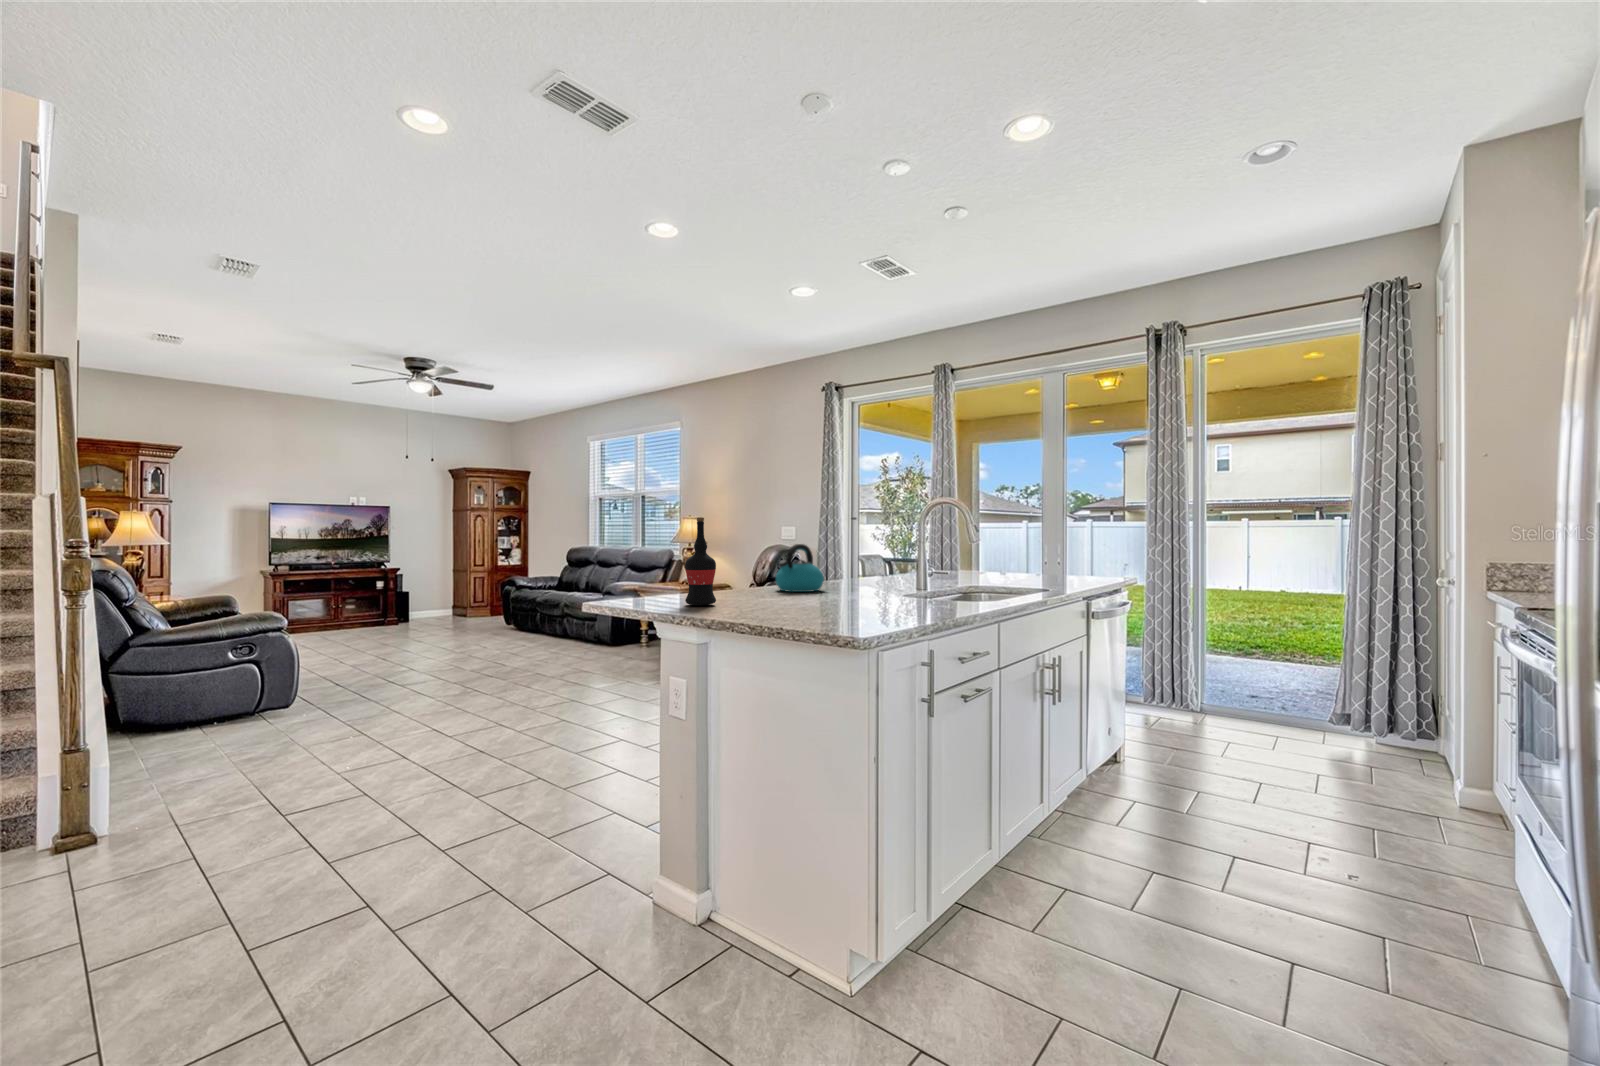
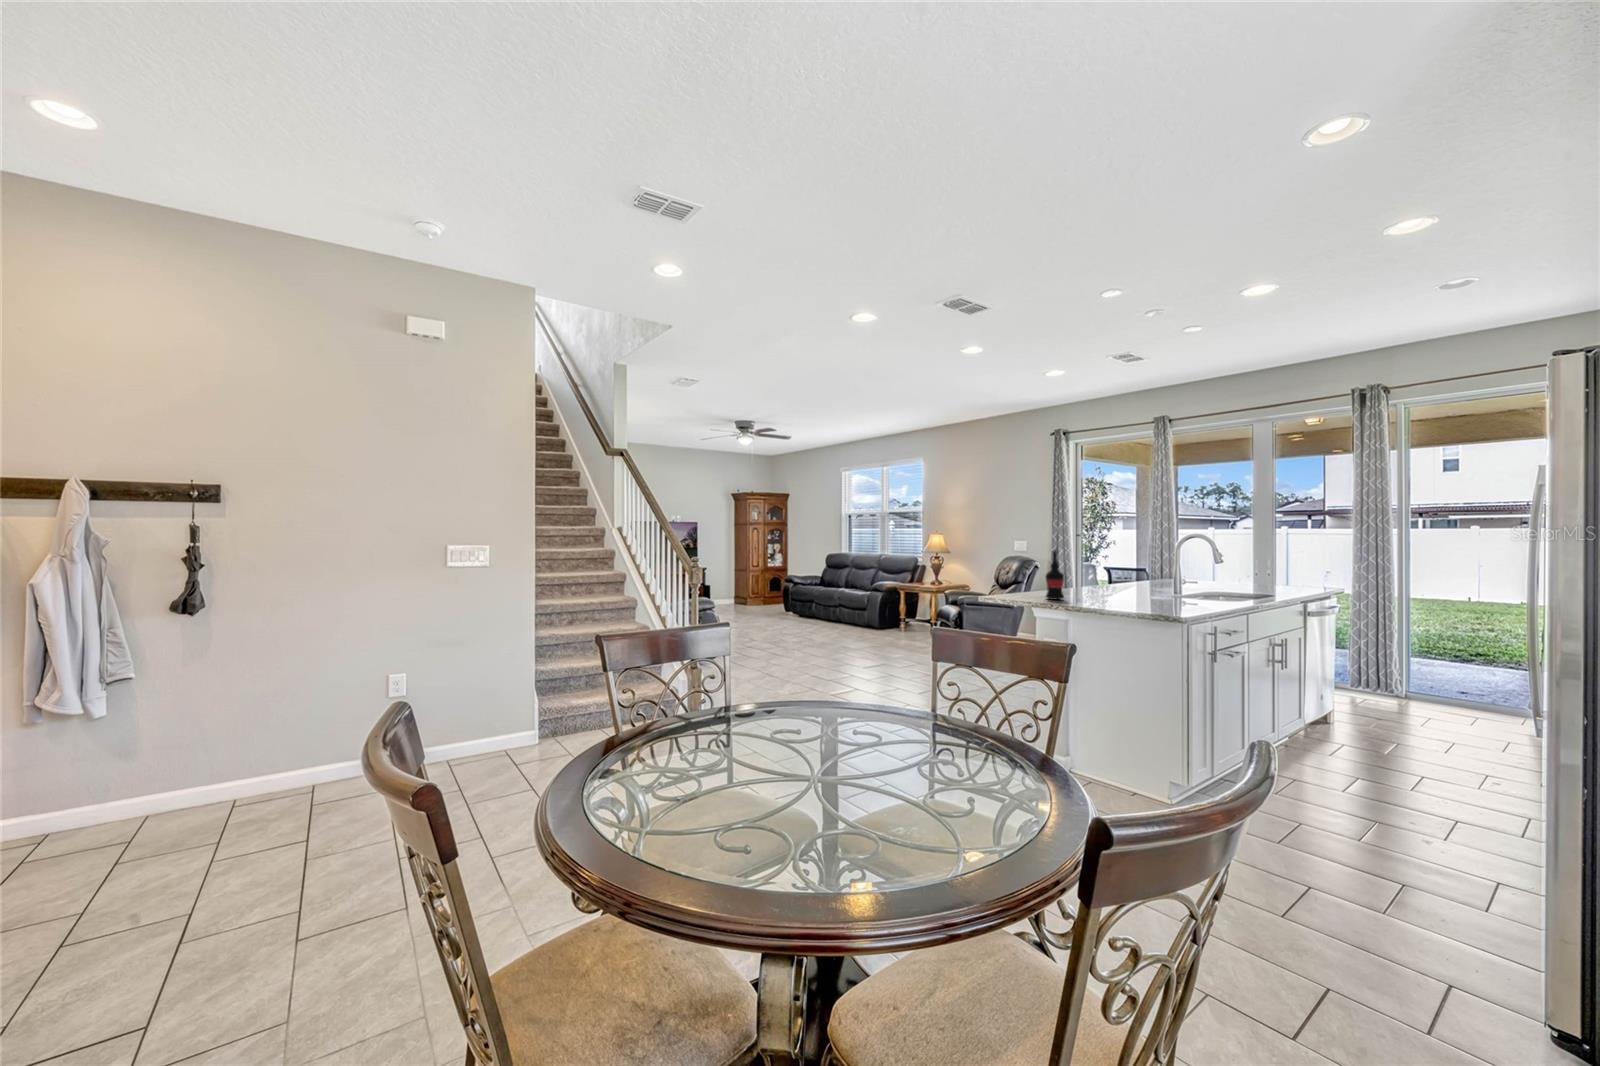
kettle: present [776,544,824,592] -> none [1078,563,1111,593]

